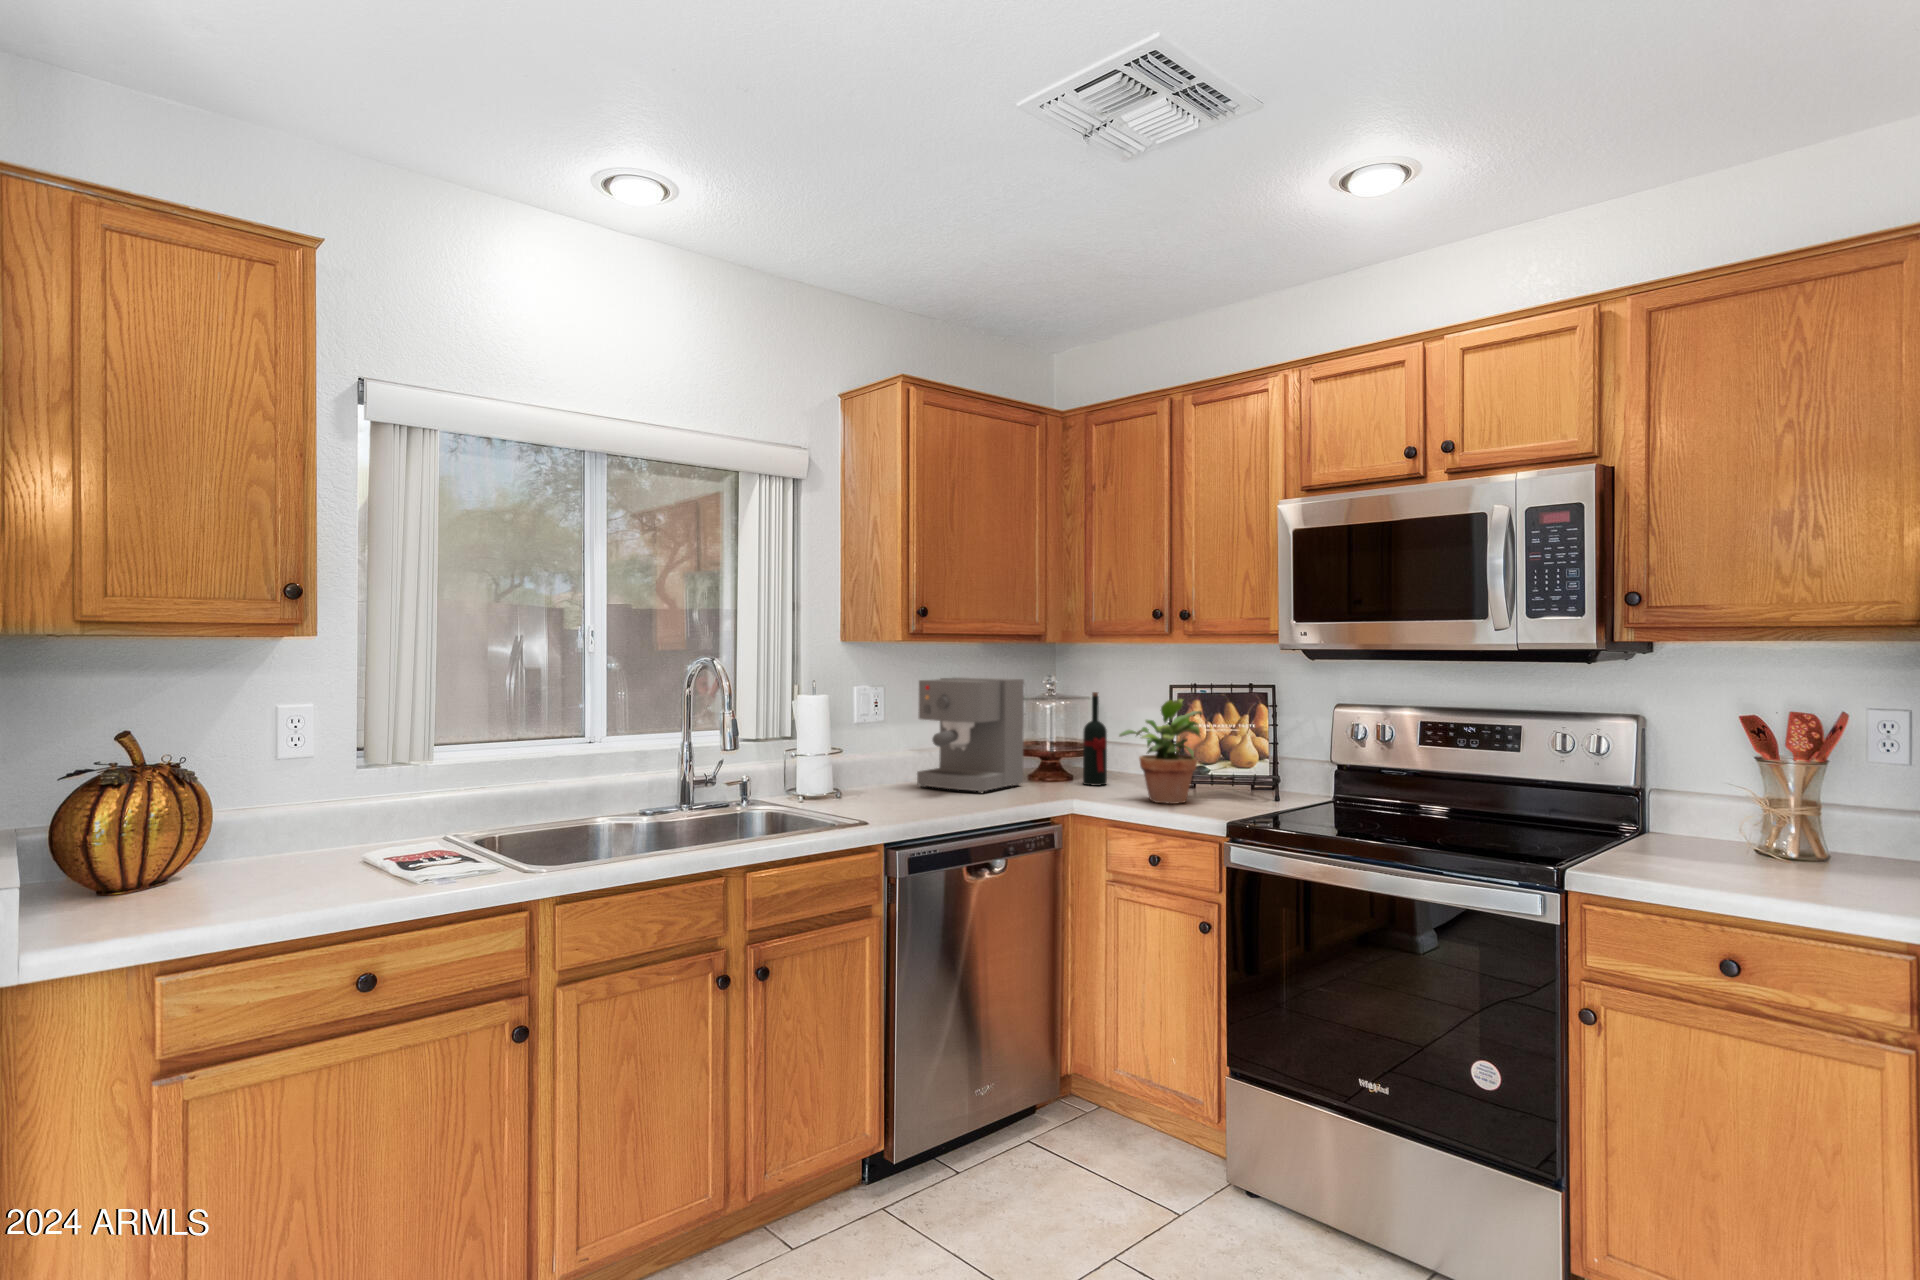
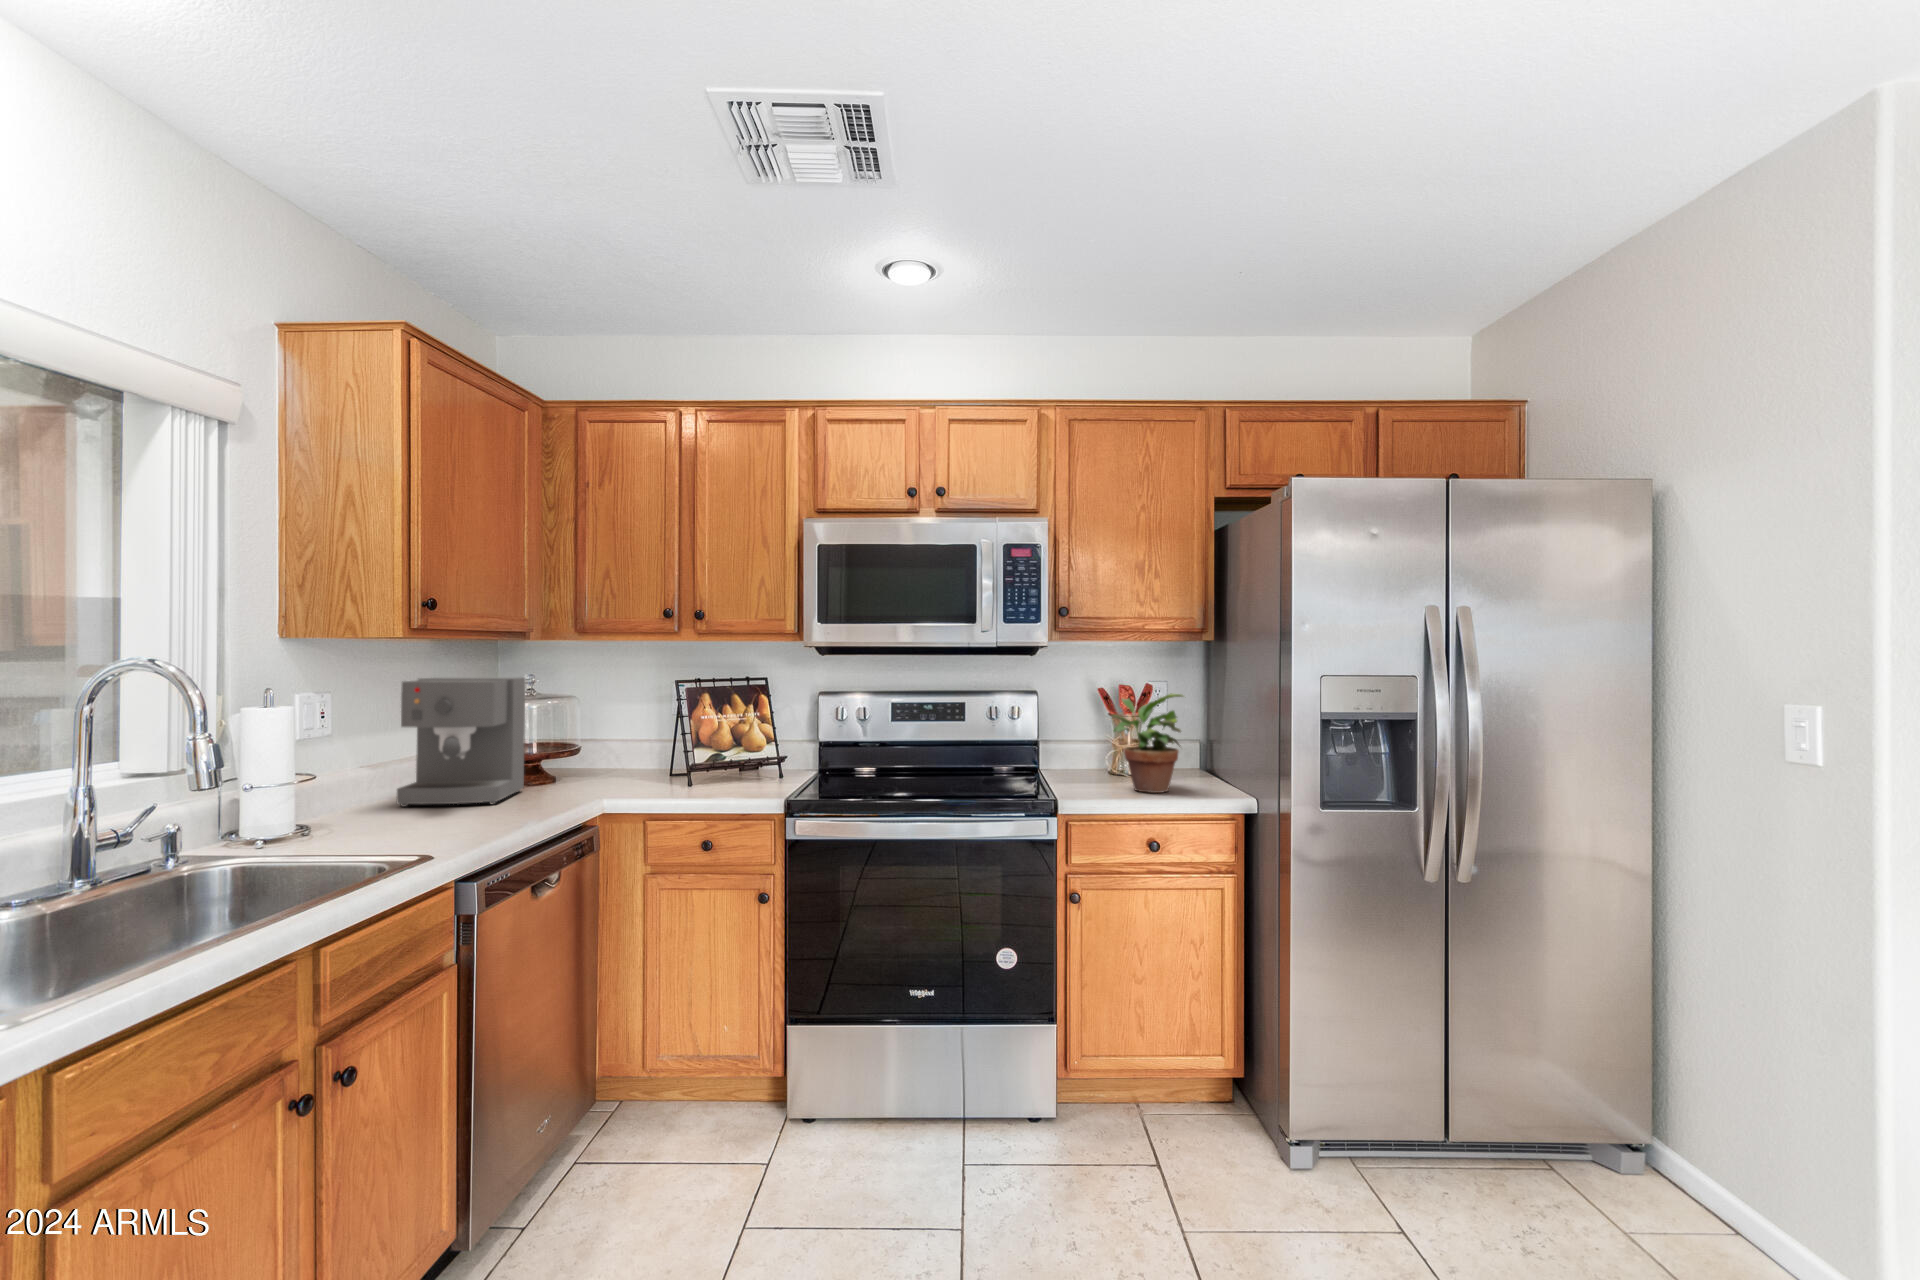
wine bottle: present [1083,692,1107,786] -> none [583,689,611,783]
potted plant: present [1119,699,1202,804] -> present [1112,693,1183,793]

